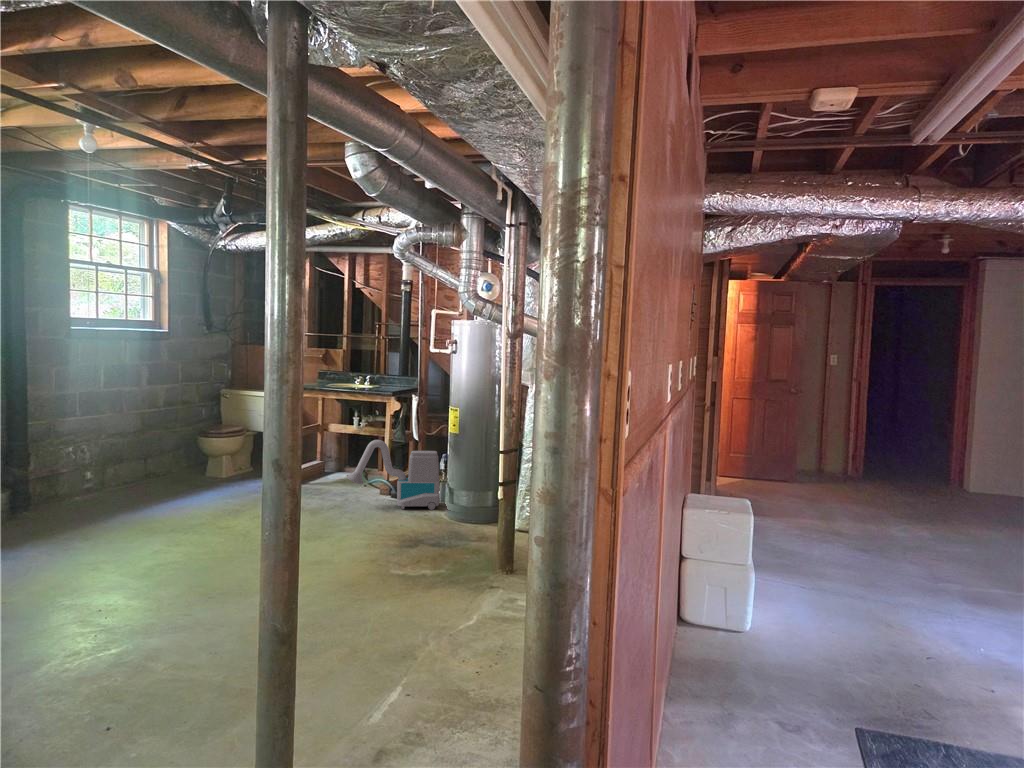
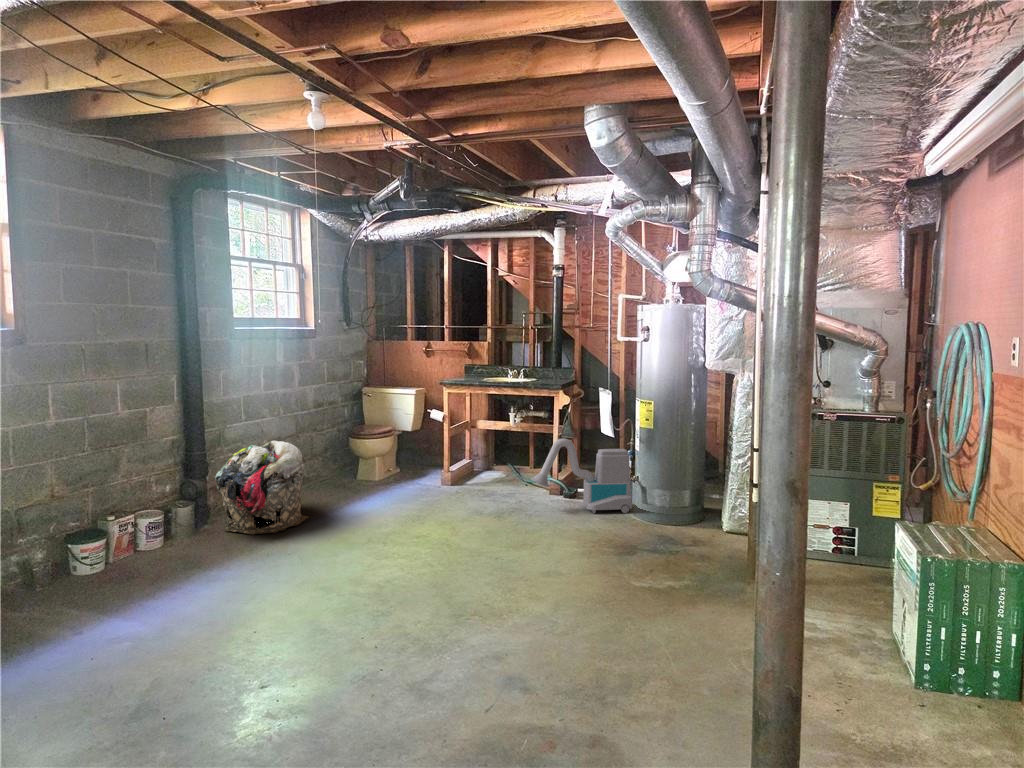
laundry basket: none [33,434,131,521] -> present [214,441,309,534]

